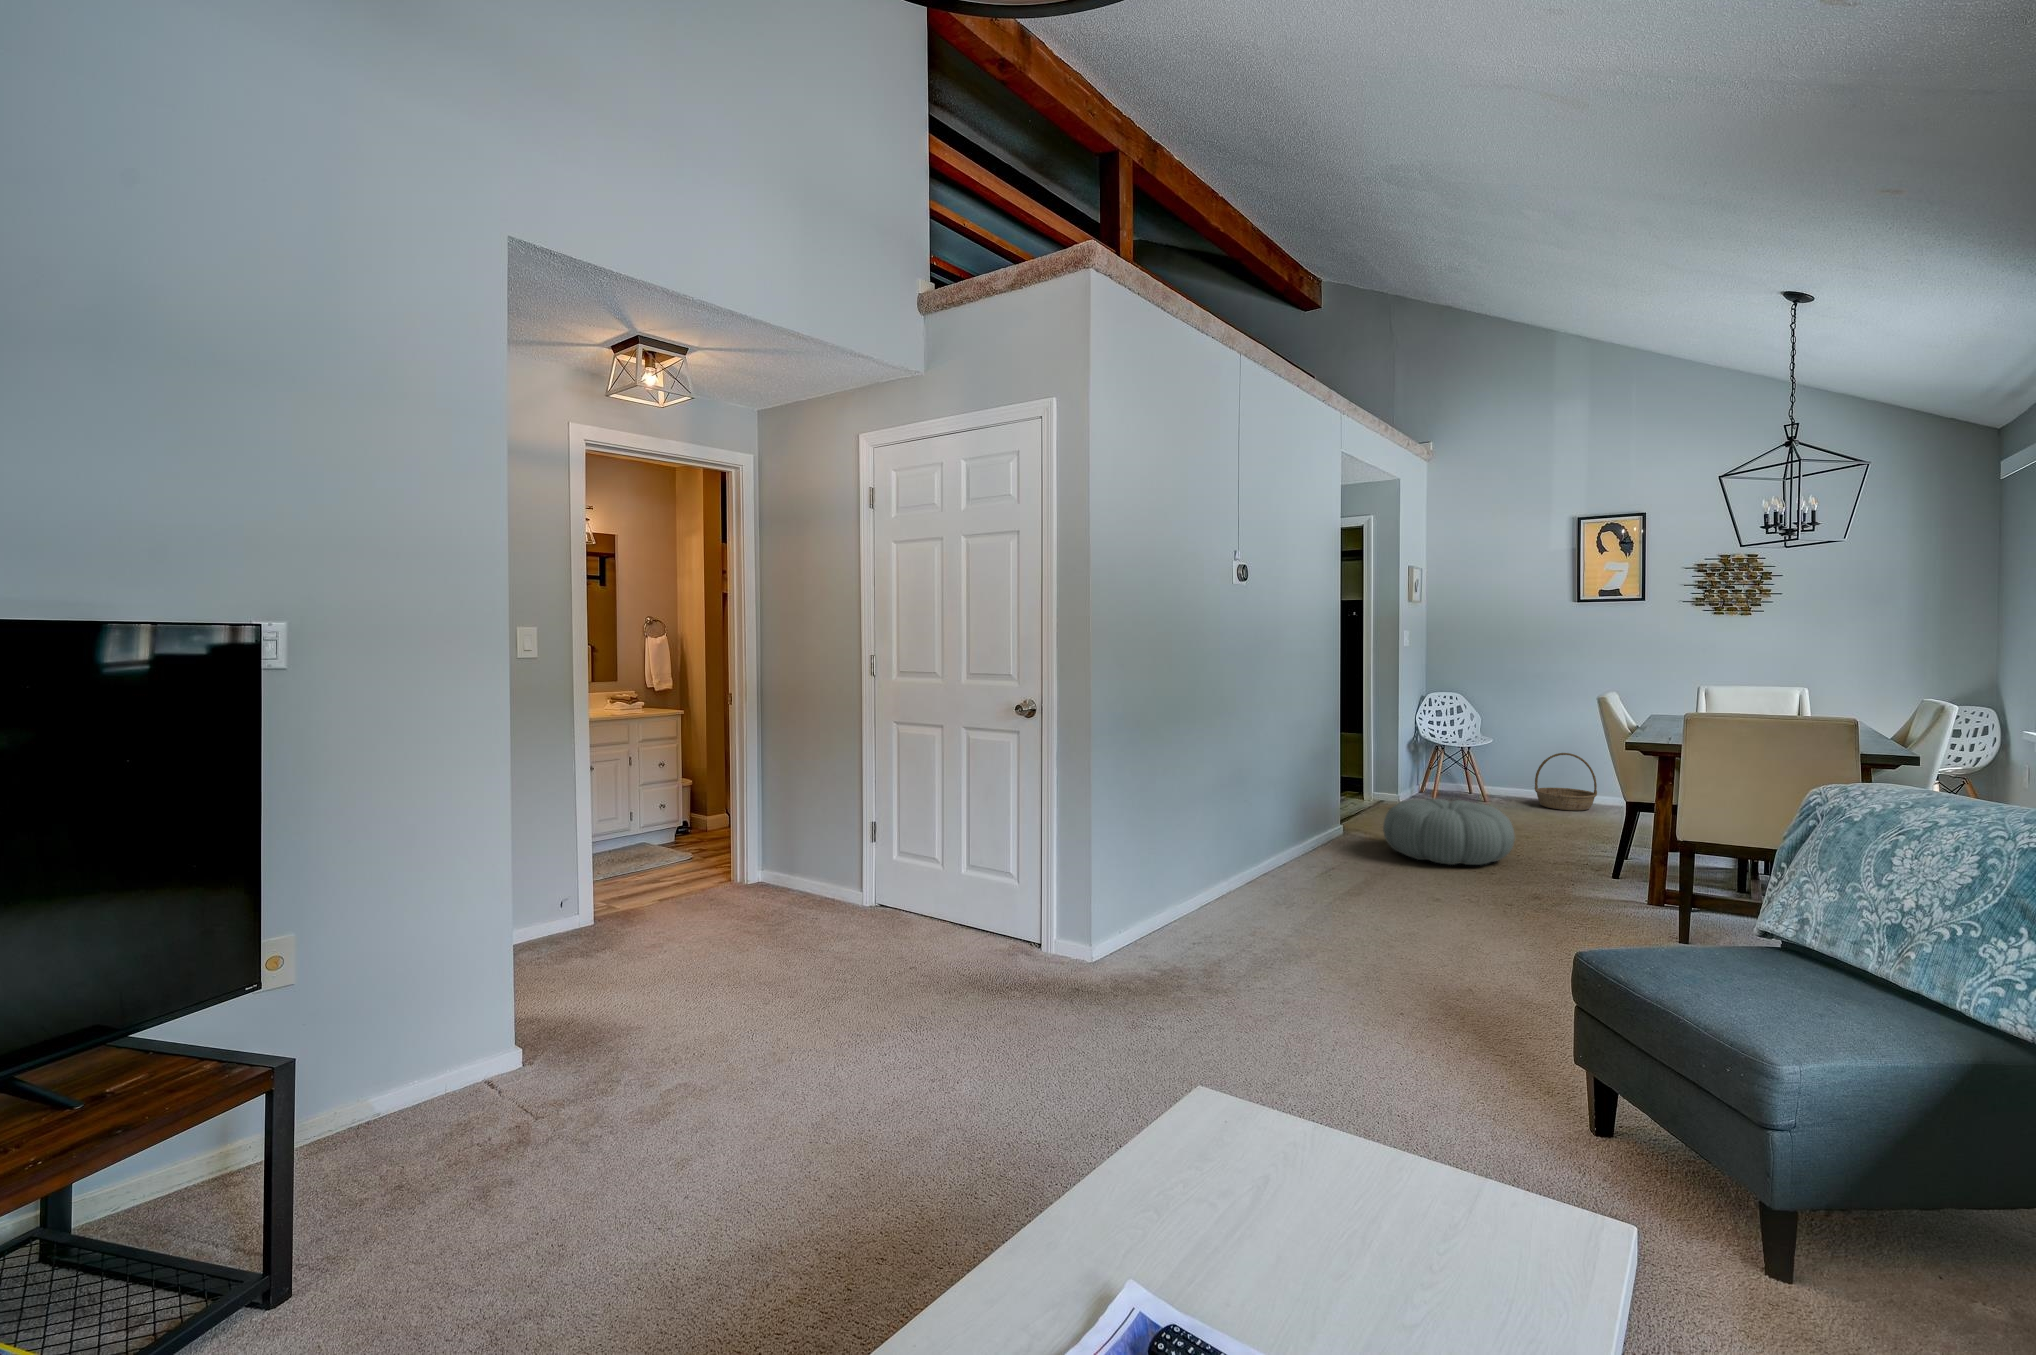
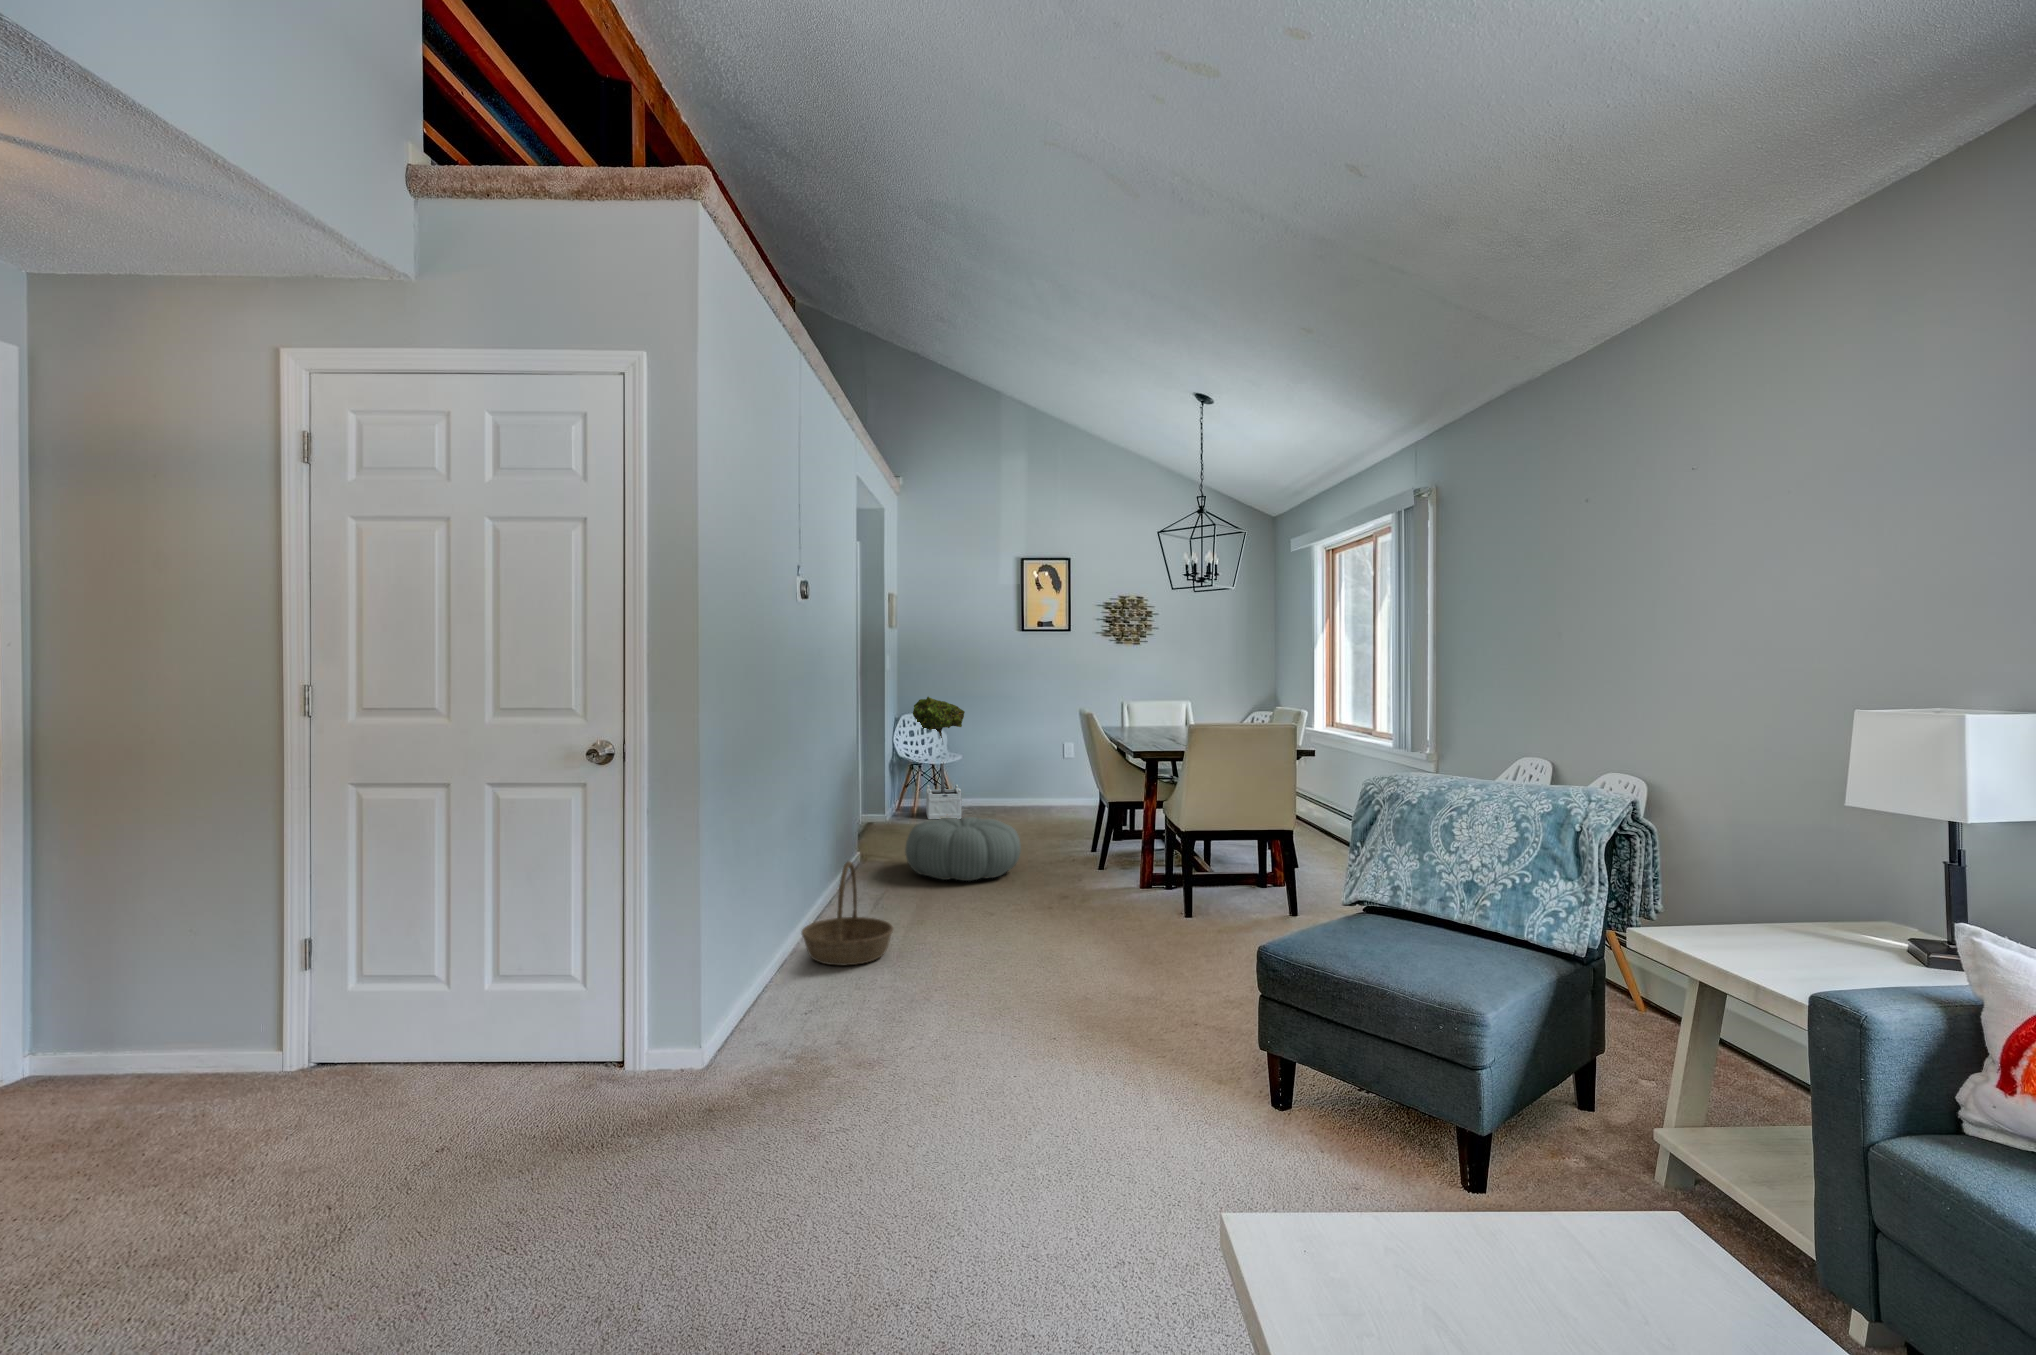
potted tree: none [1441,674,1502,805] -> present [913,697,965,819]
basket: present [1535,753,1597,811] -> present [802,861,893,965]

